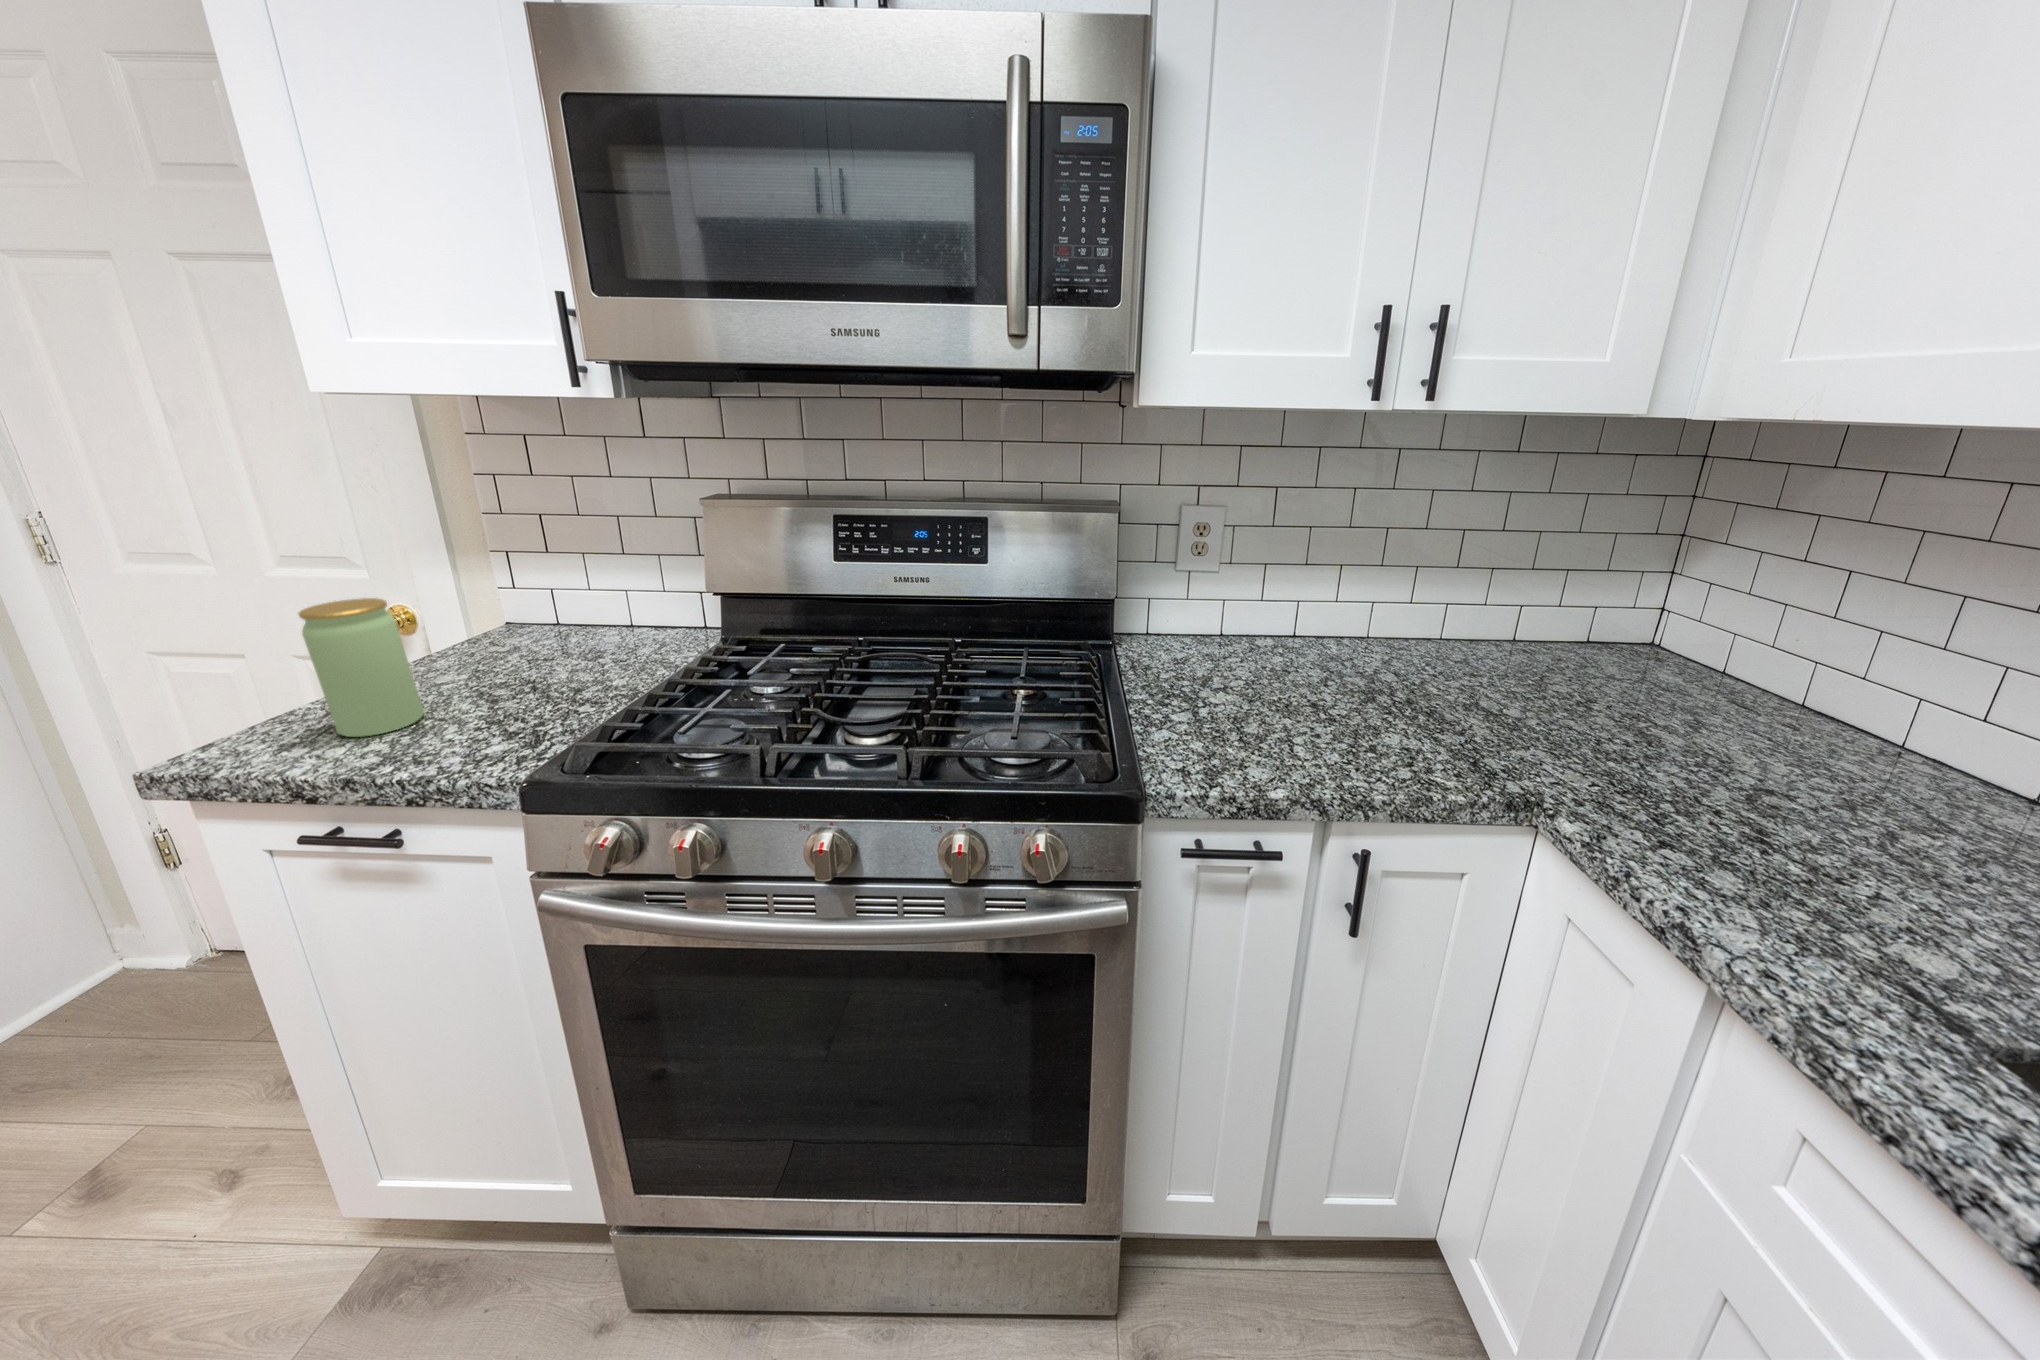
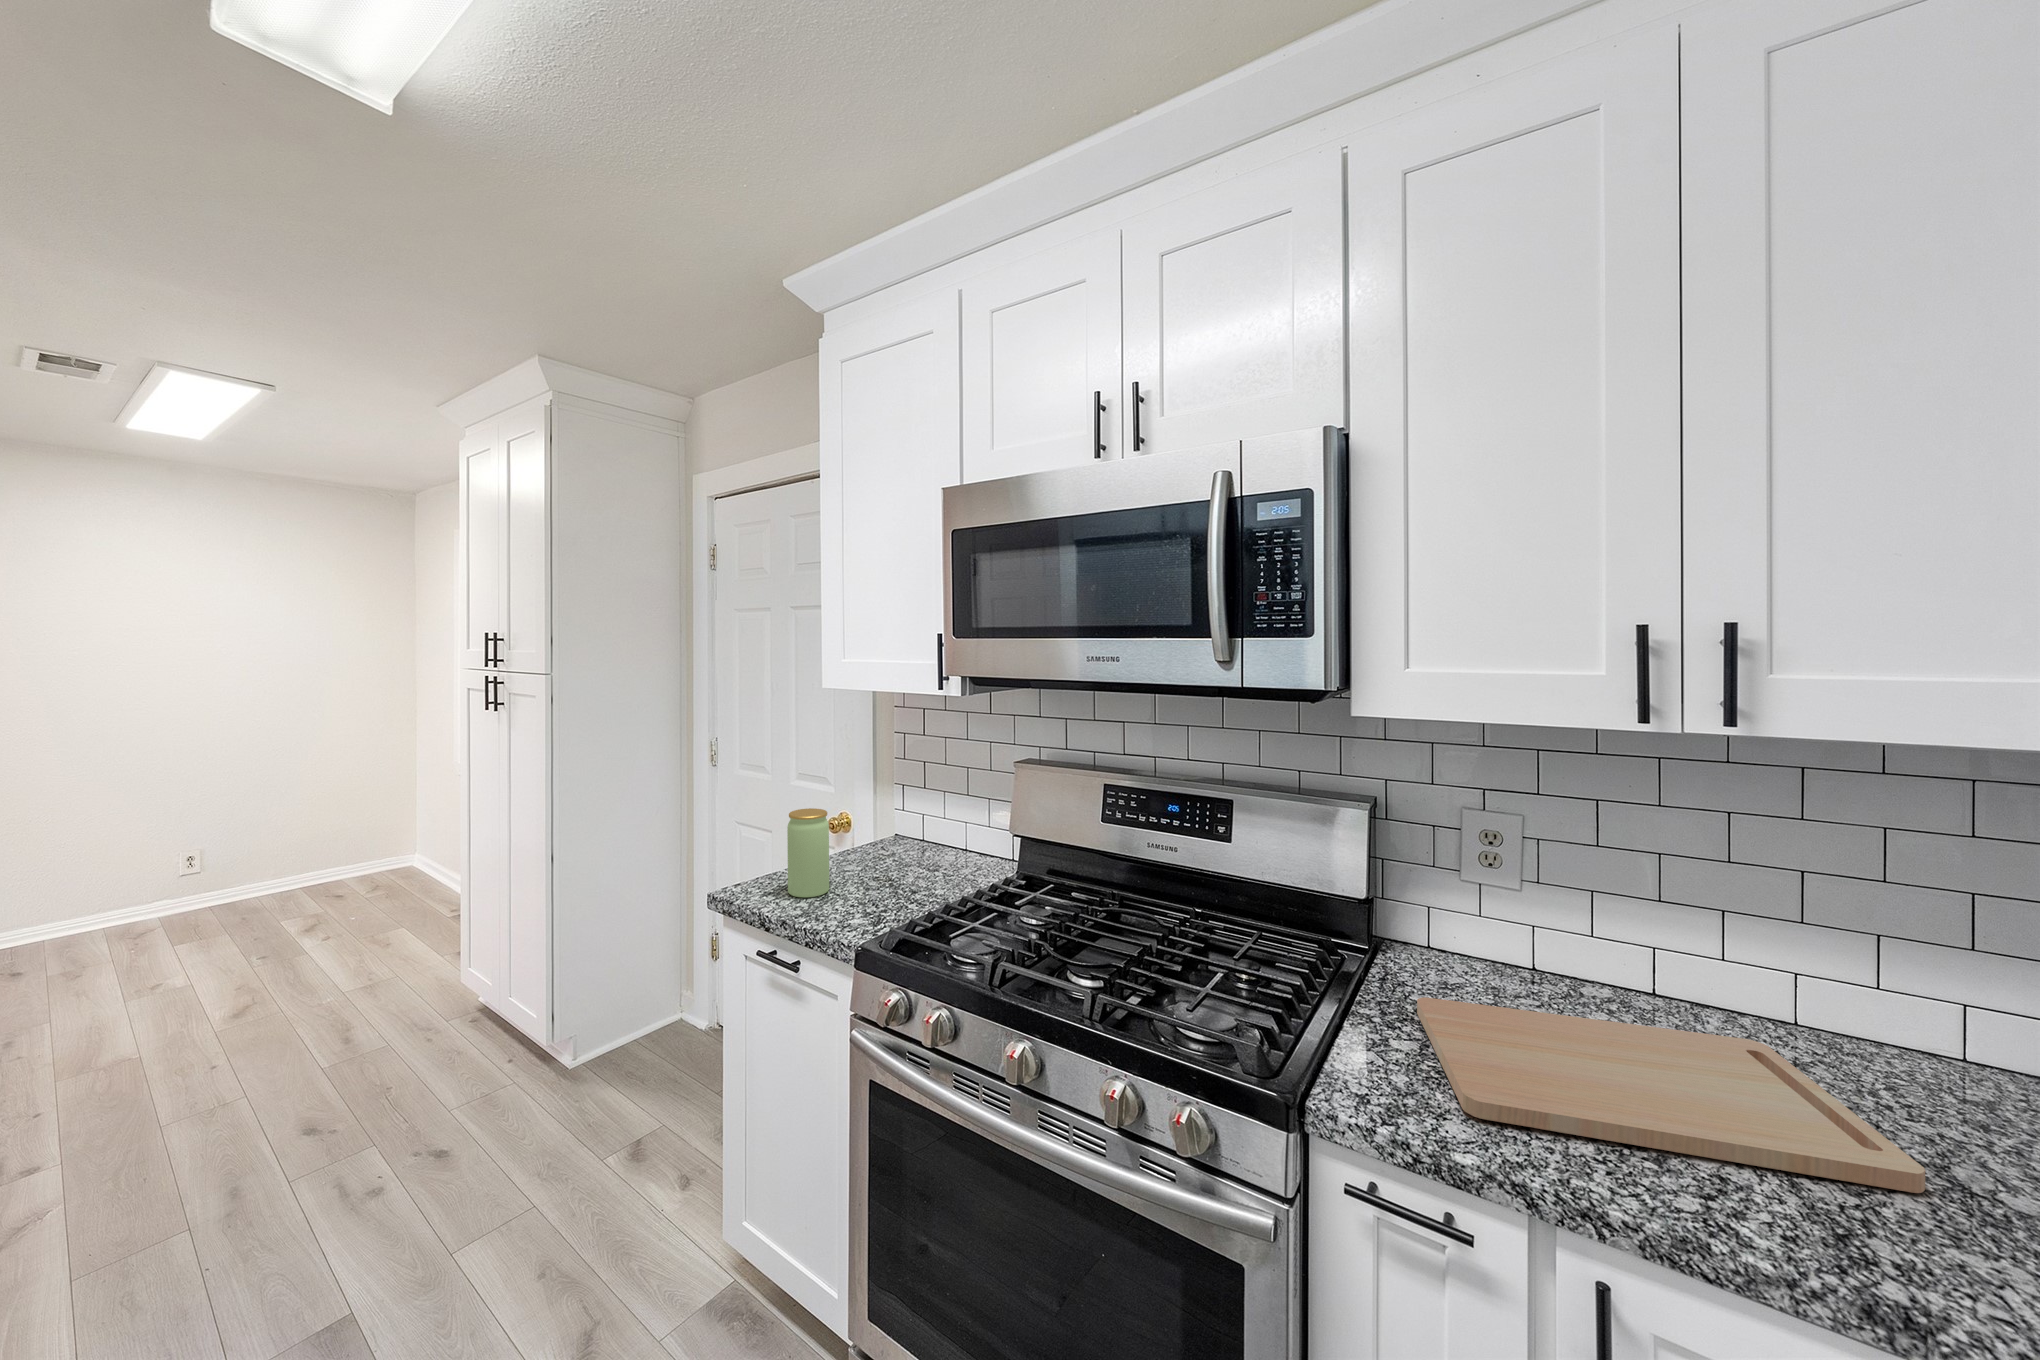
cutting board: none [1172,650,1493,759] -> present [1417,997,1925,1193]

